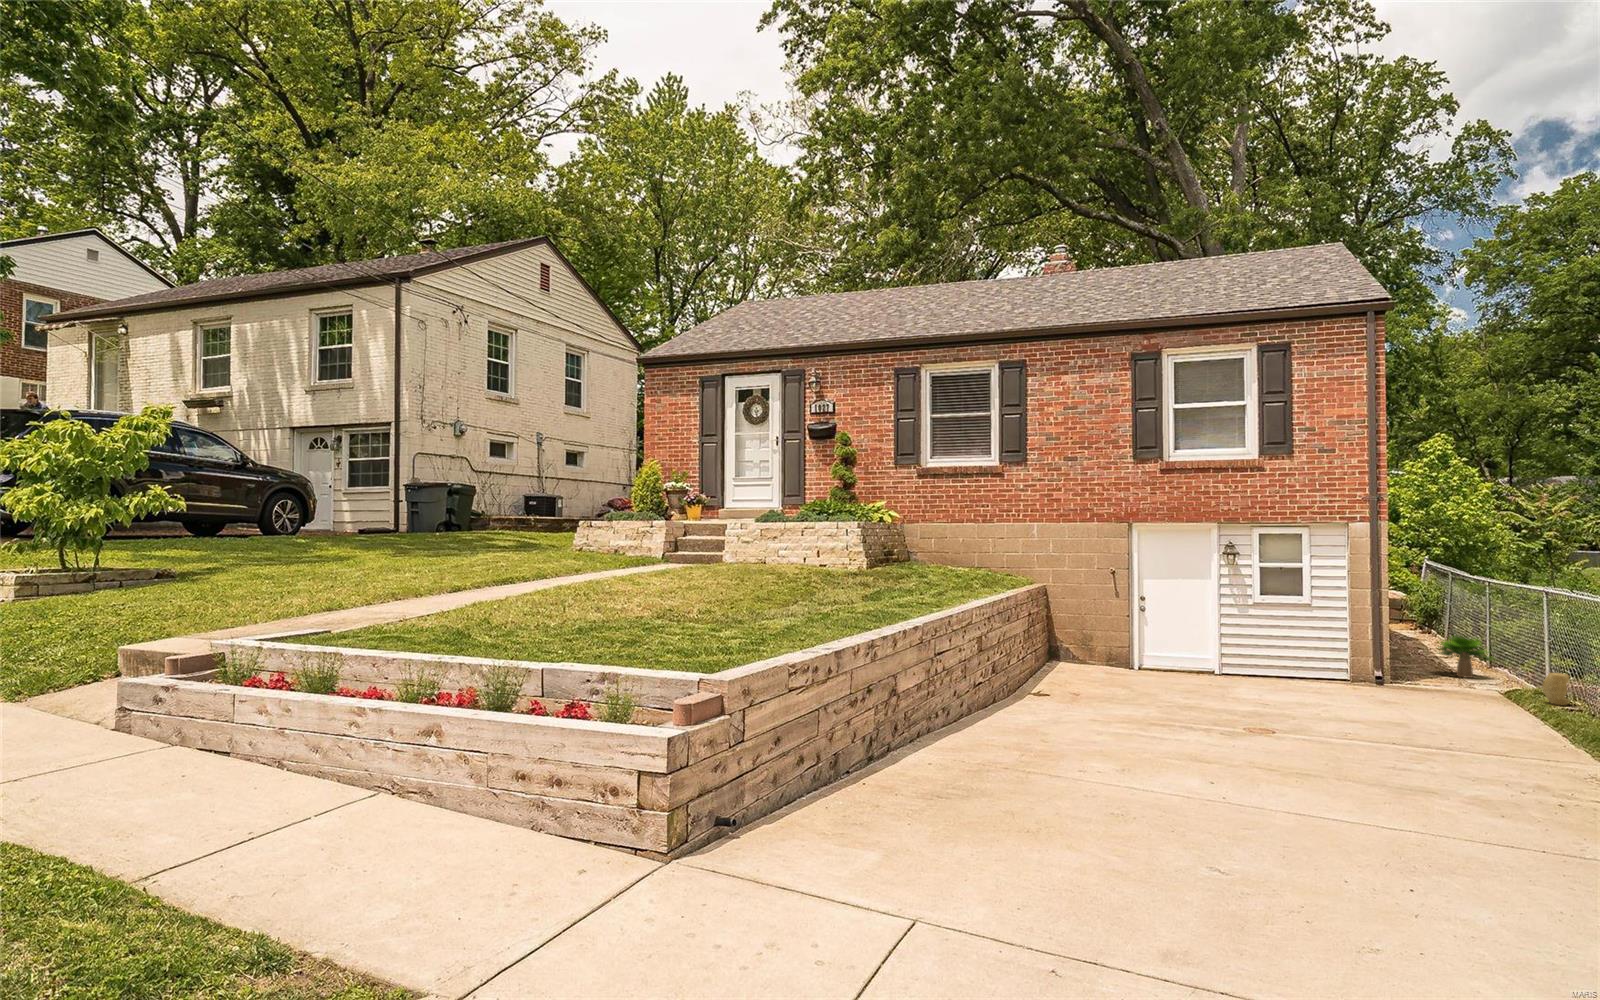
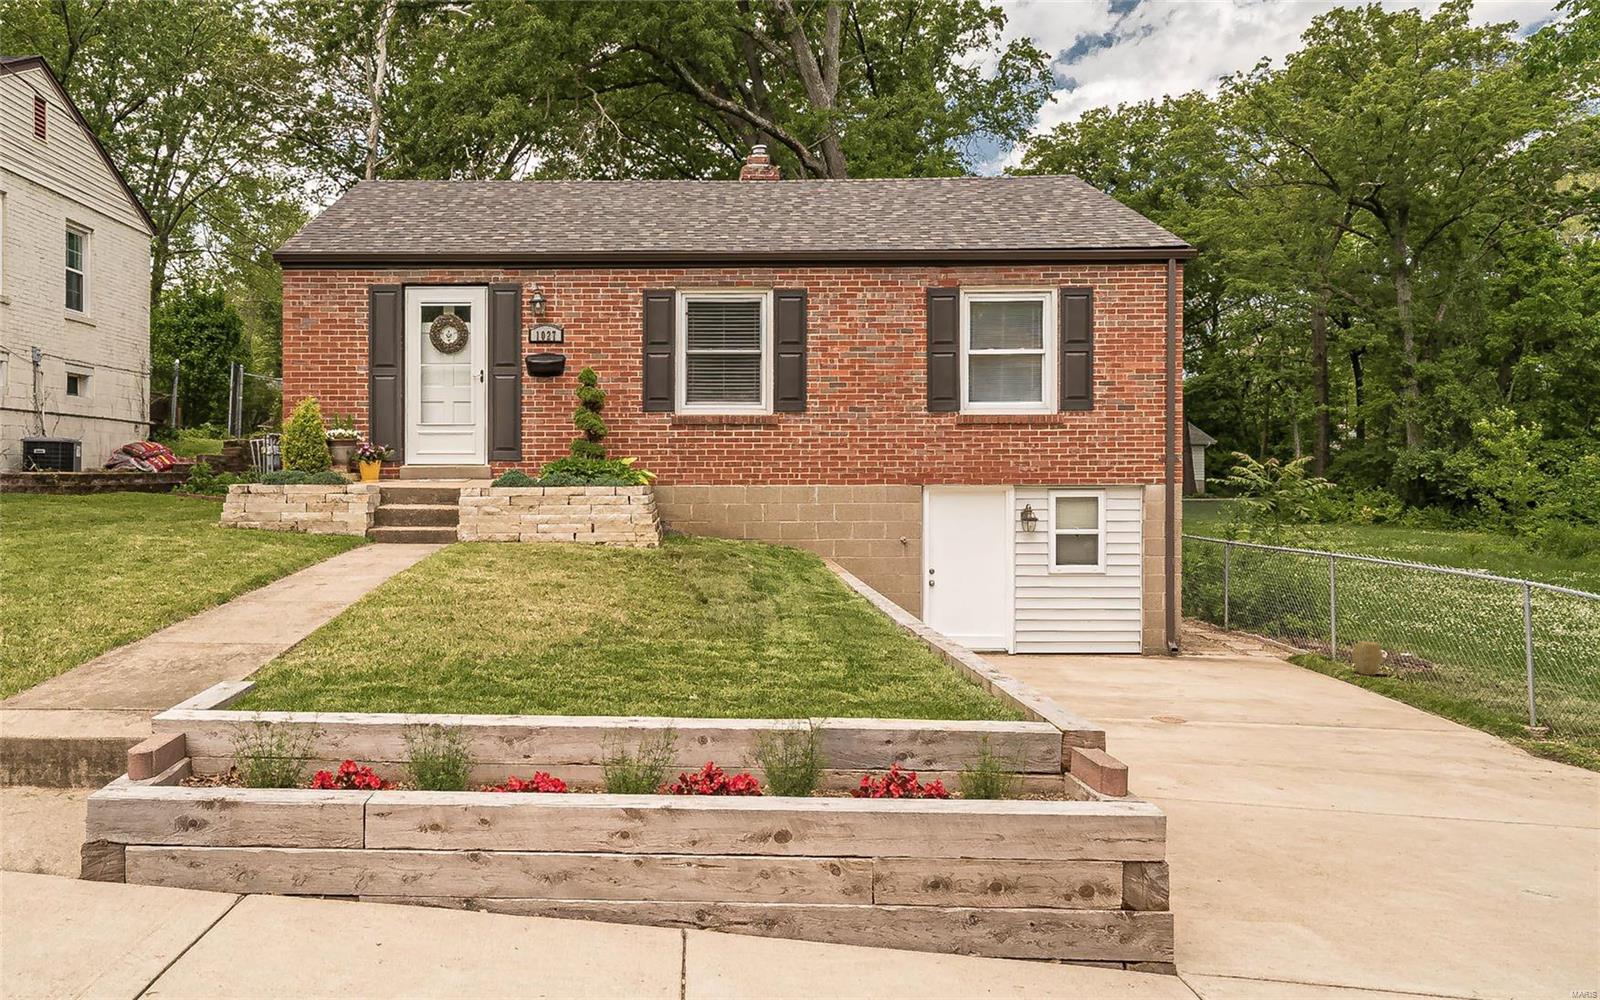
potted plant: present [1438,636,1492,678] -> none [1210,599,1269,644]

